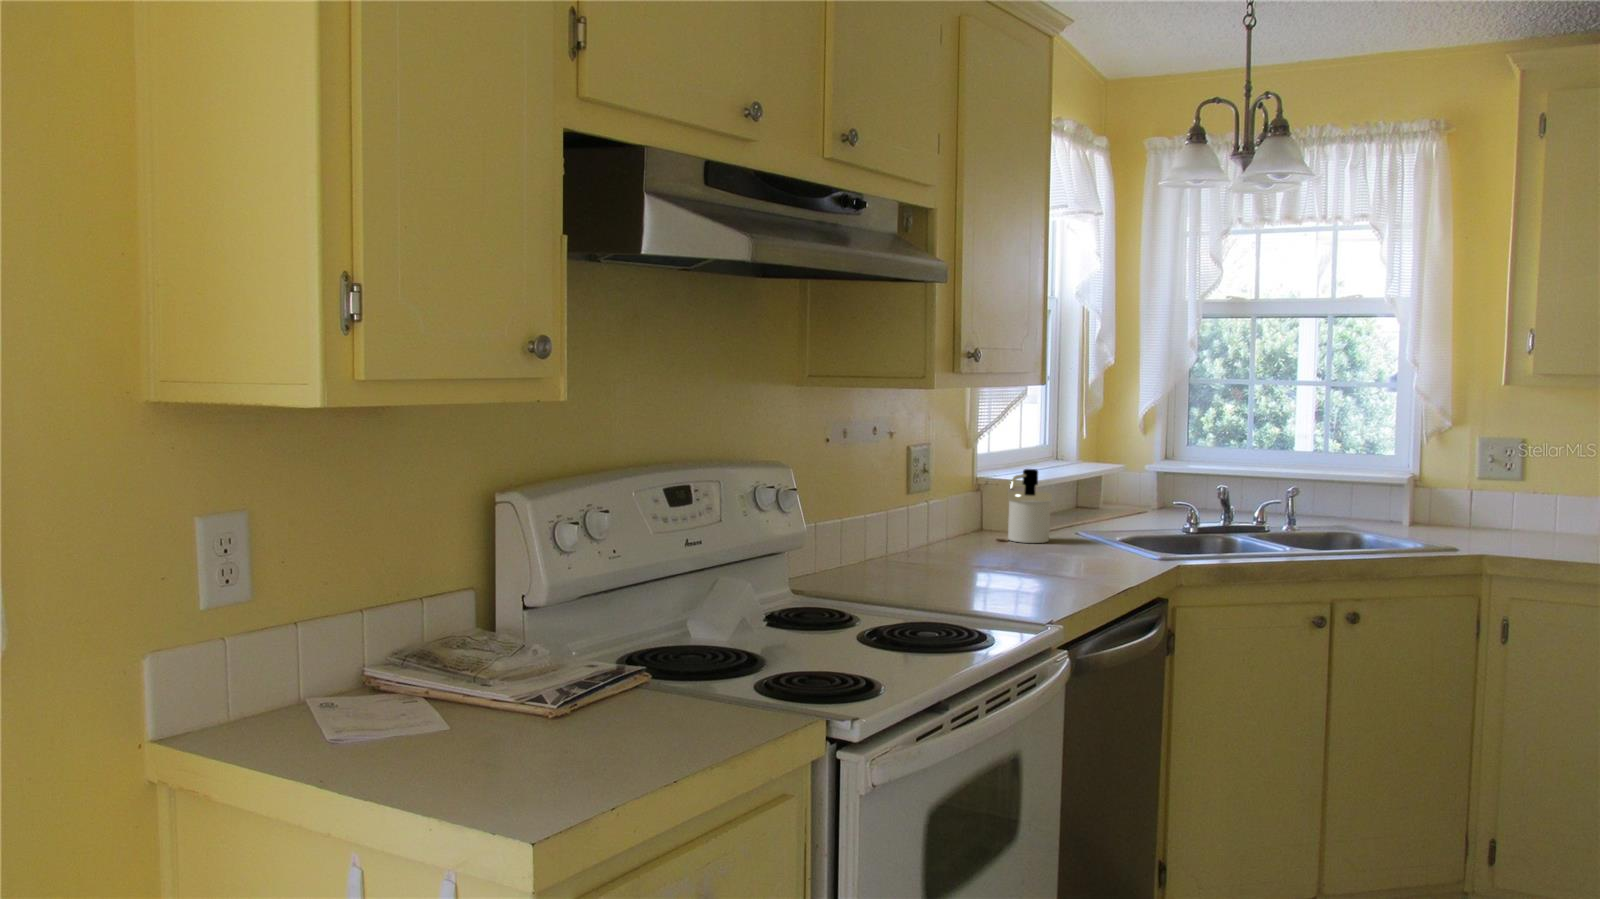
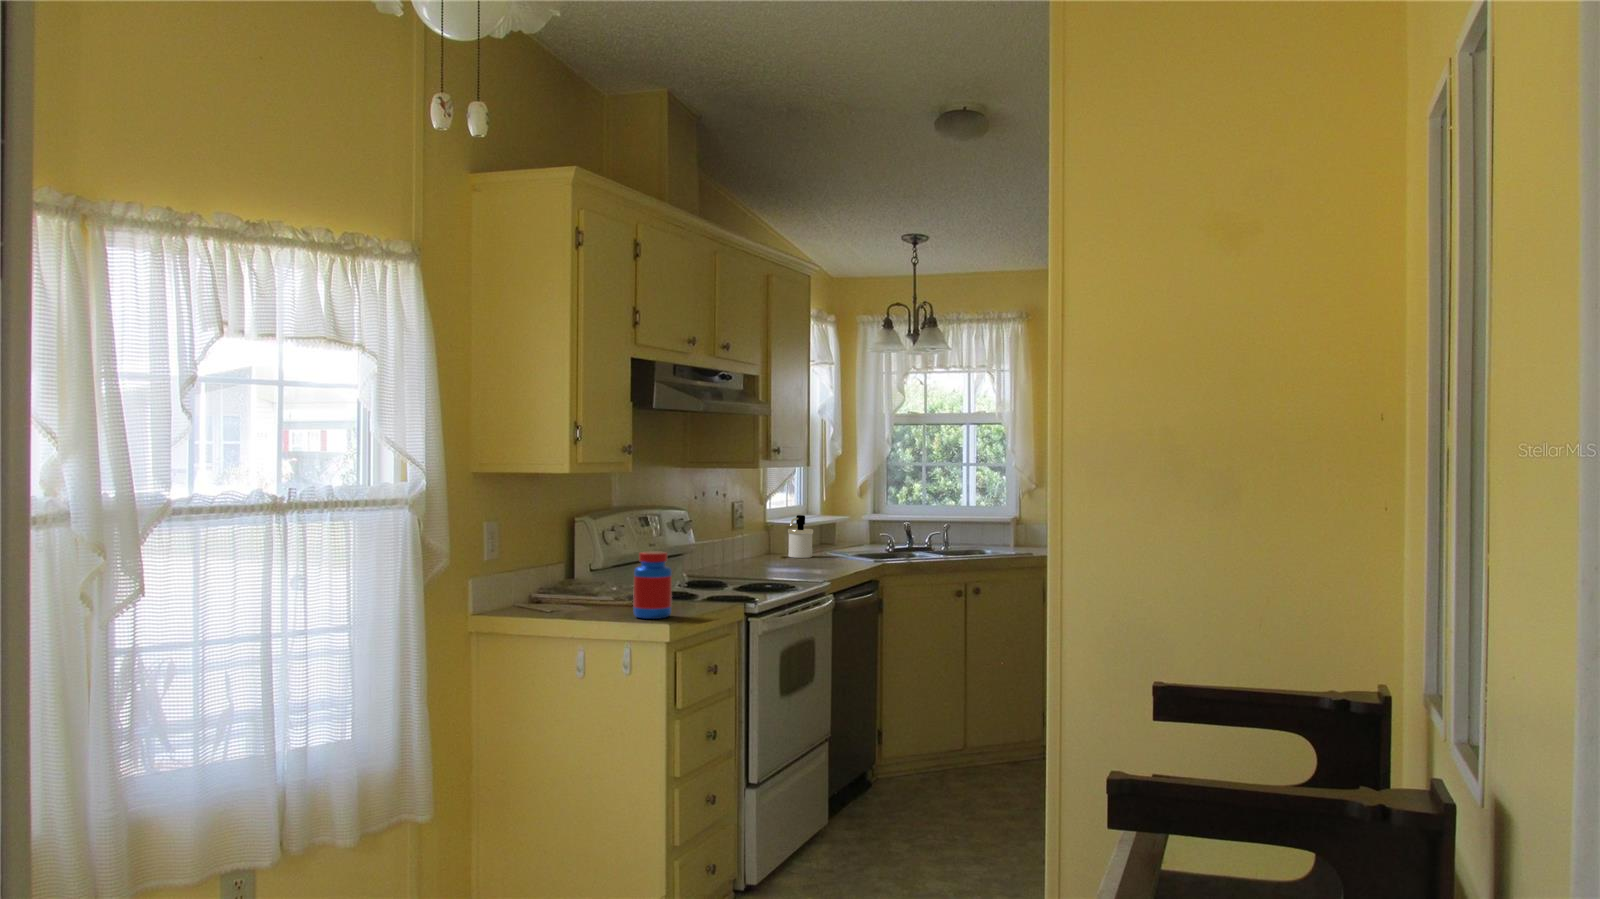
jar: none [512,606,610,787] -> present [633,551,672,619]

